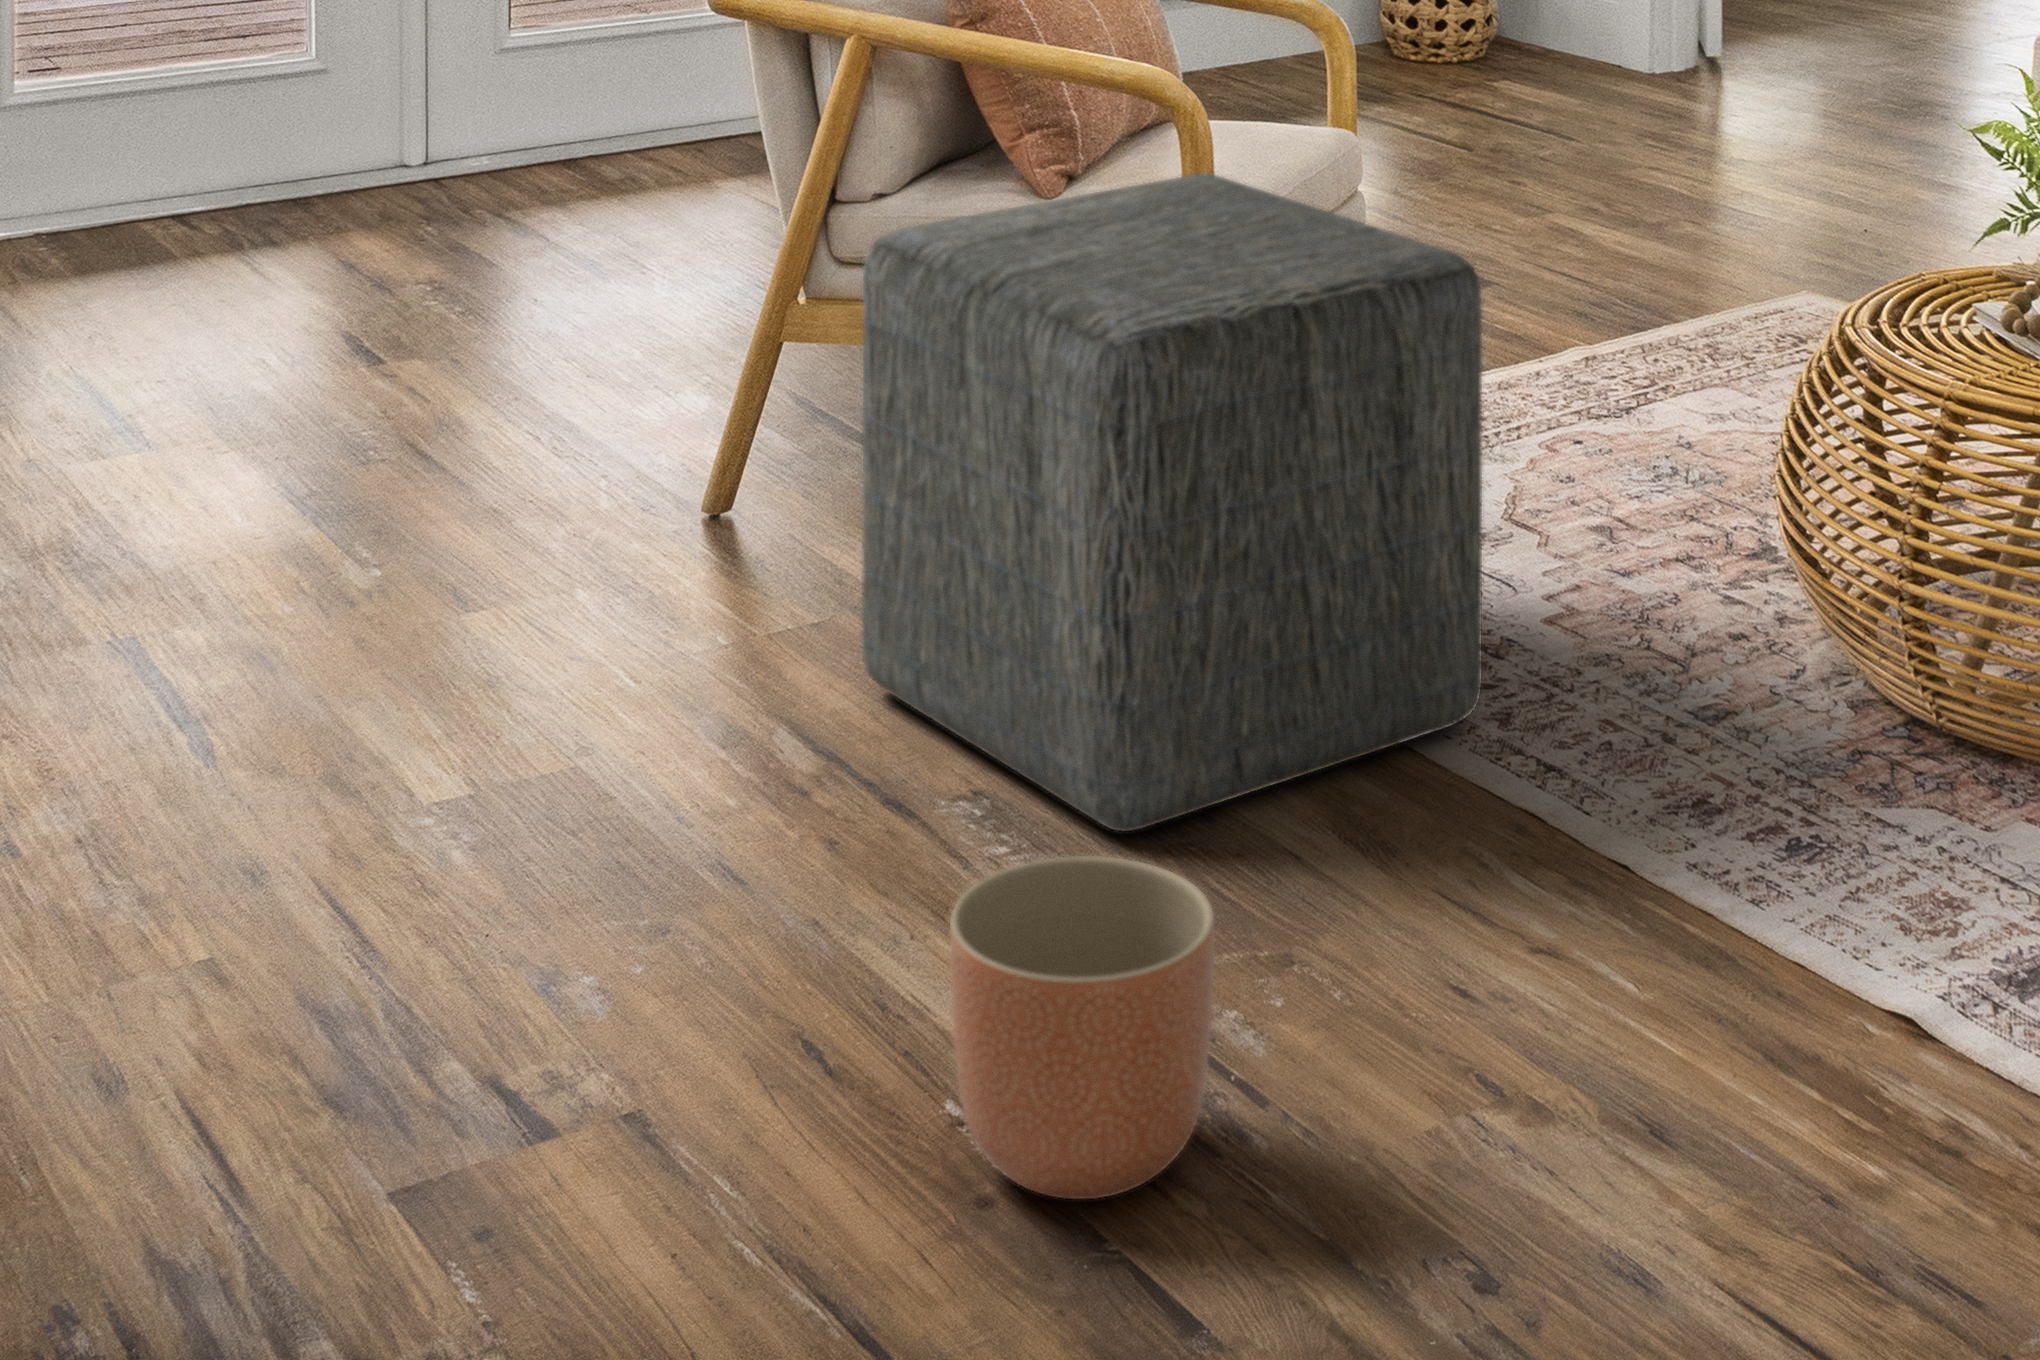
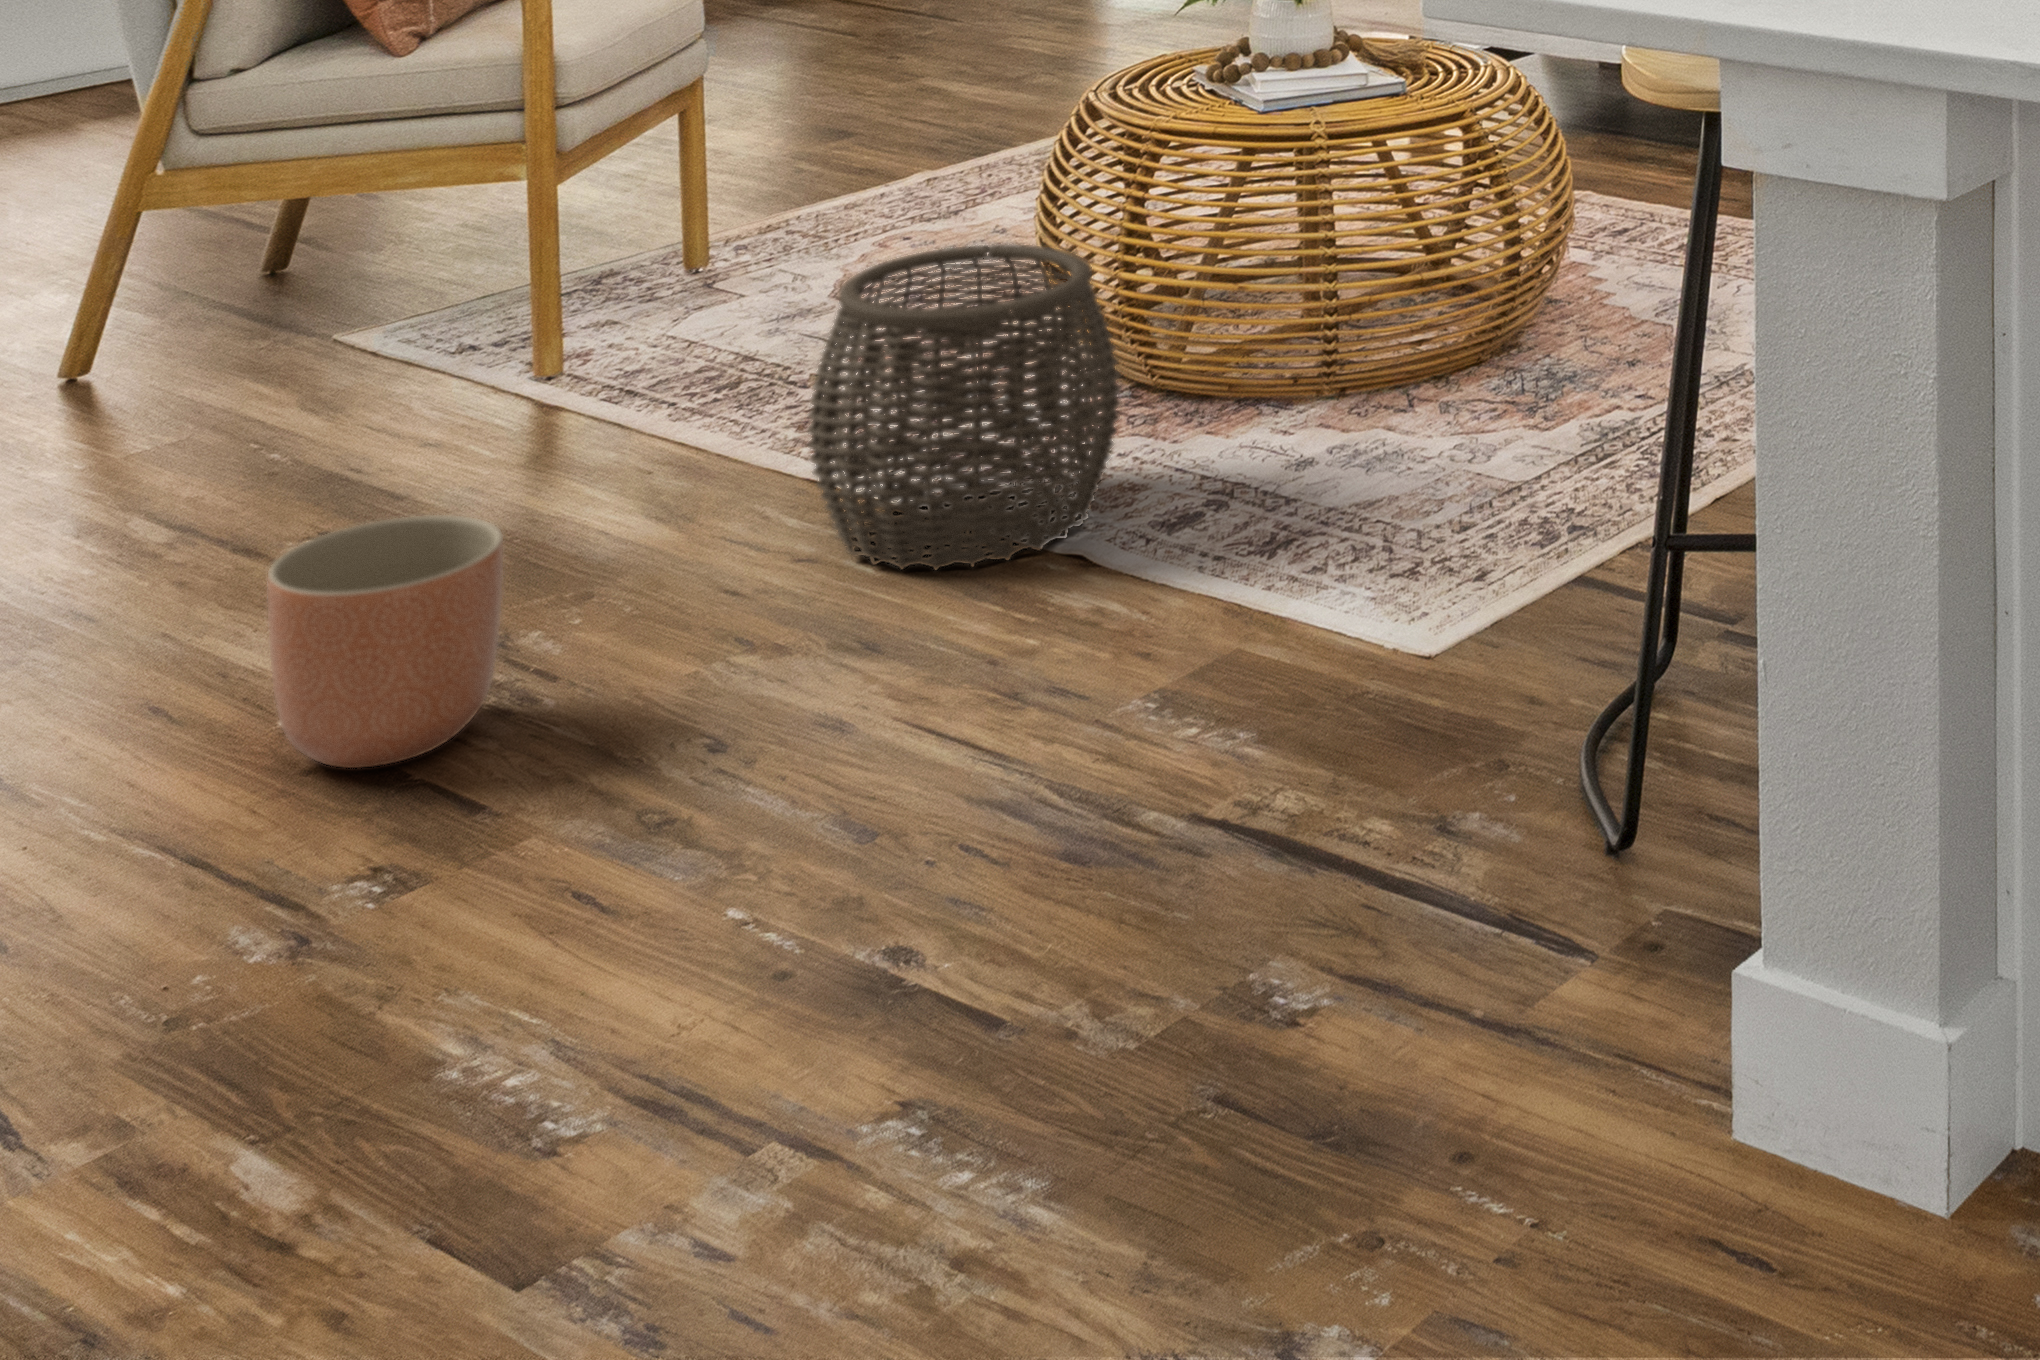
ottoman: present [862,174,1482,831] -> none [212,21,783,540]
woven basket: none [1544,547,1940,1008] -> present [807,244,1122,570]

